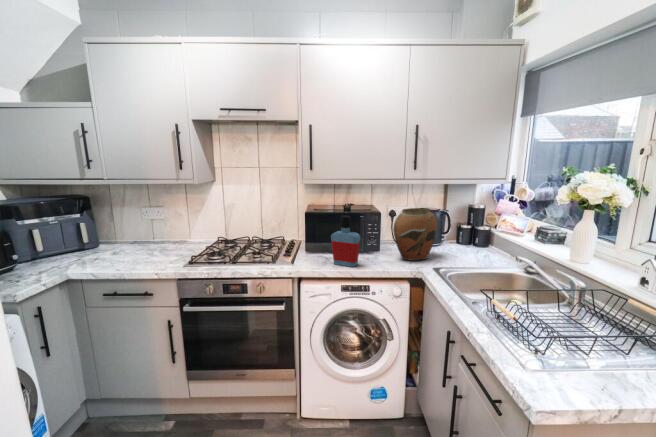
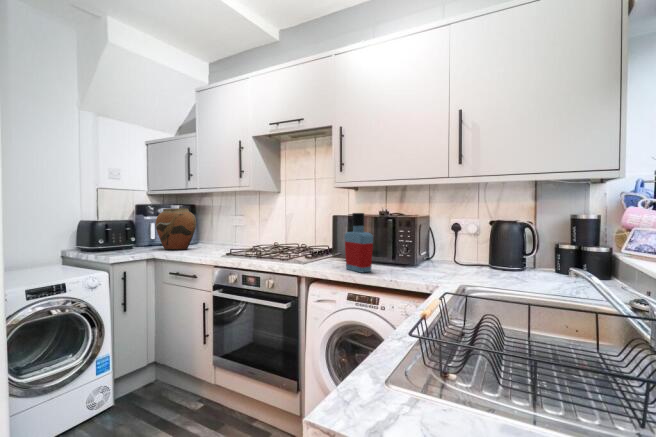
vase: present [393,208,437,261] -> present [156,208,196,250]

